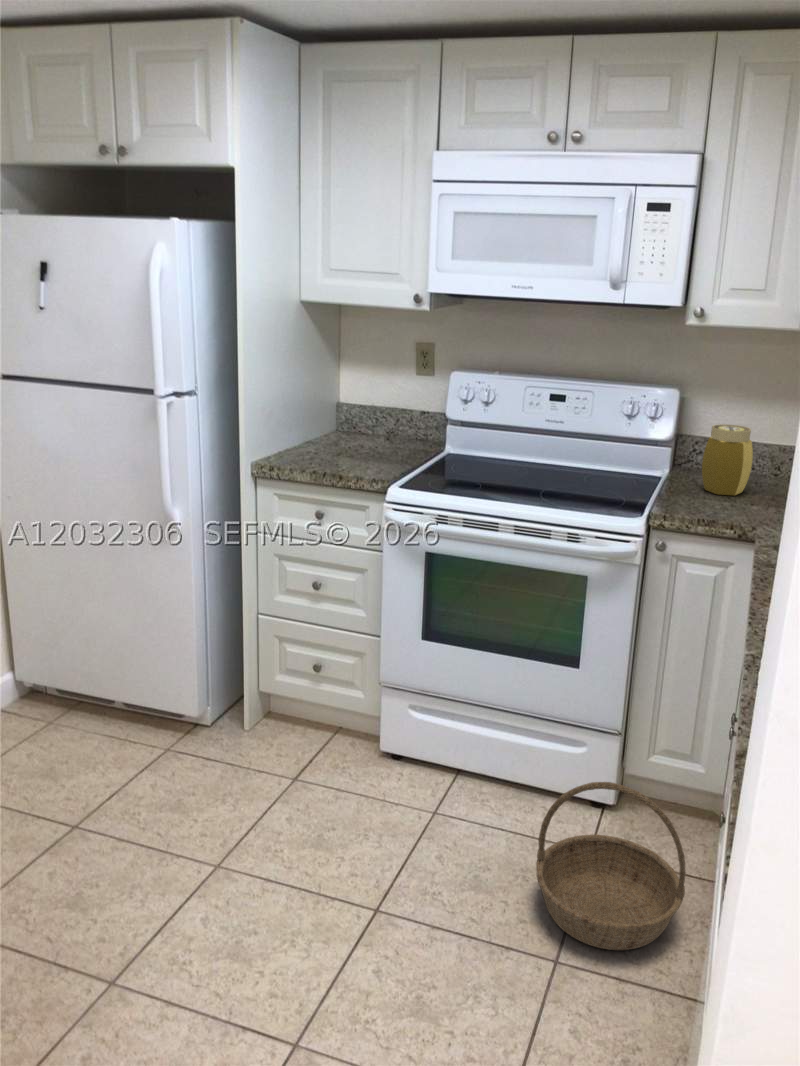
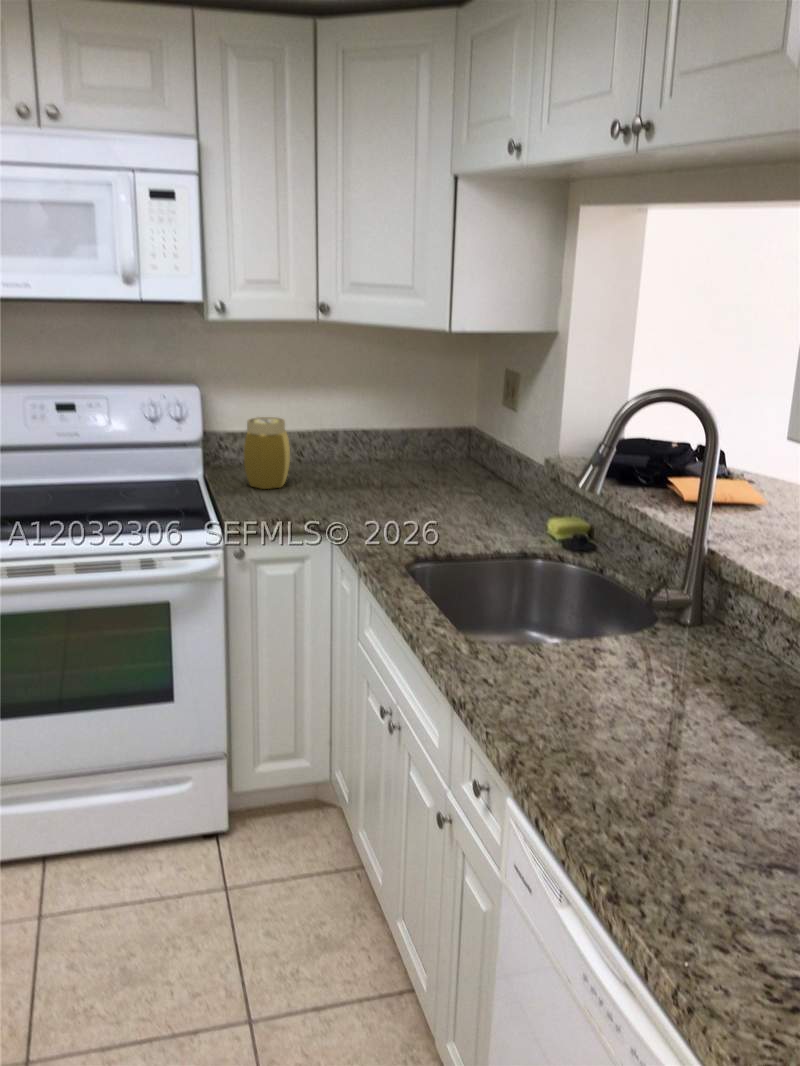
basket: present [536,782,686,950] -> none [190,811,346,988]

